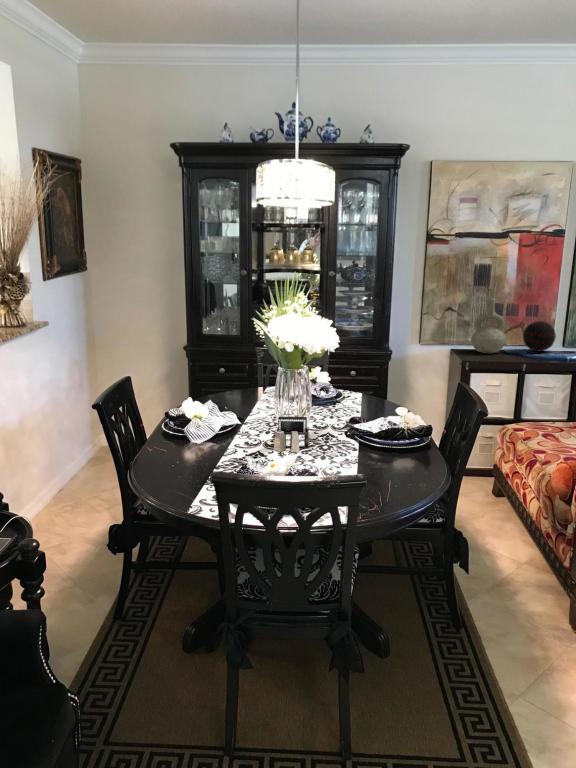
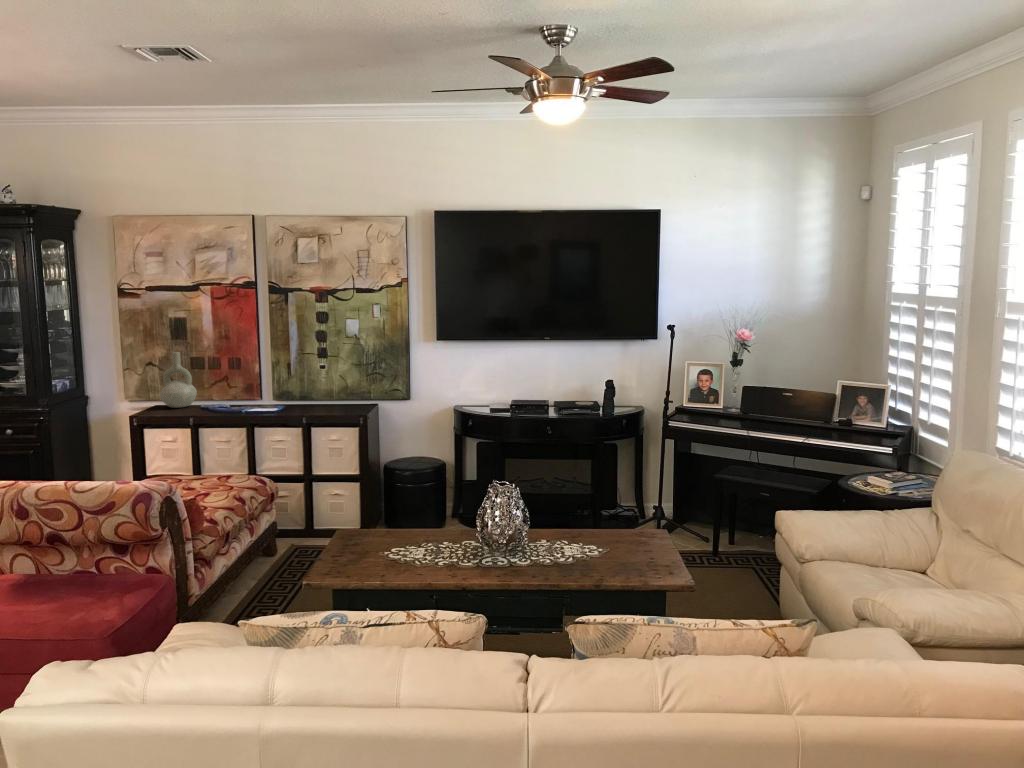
decorative orb: present [523,321,556,351] -> none [217,374,249,404]

